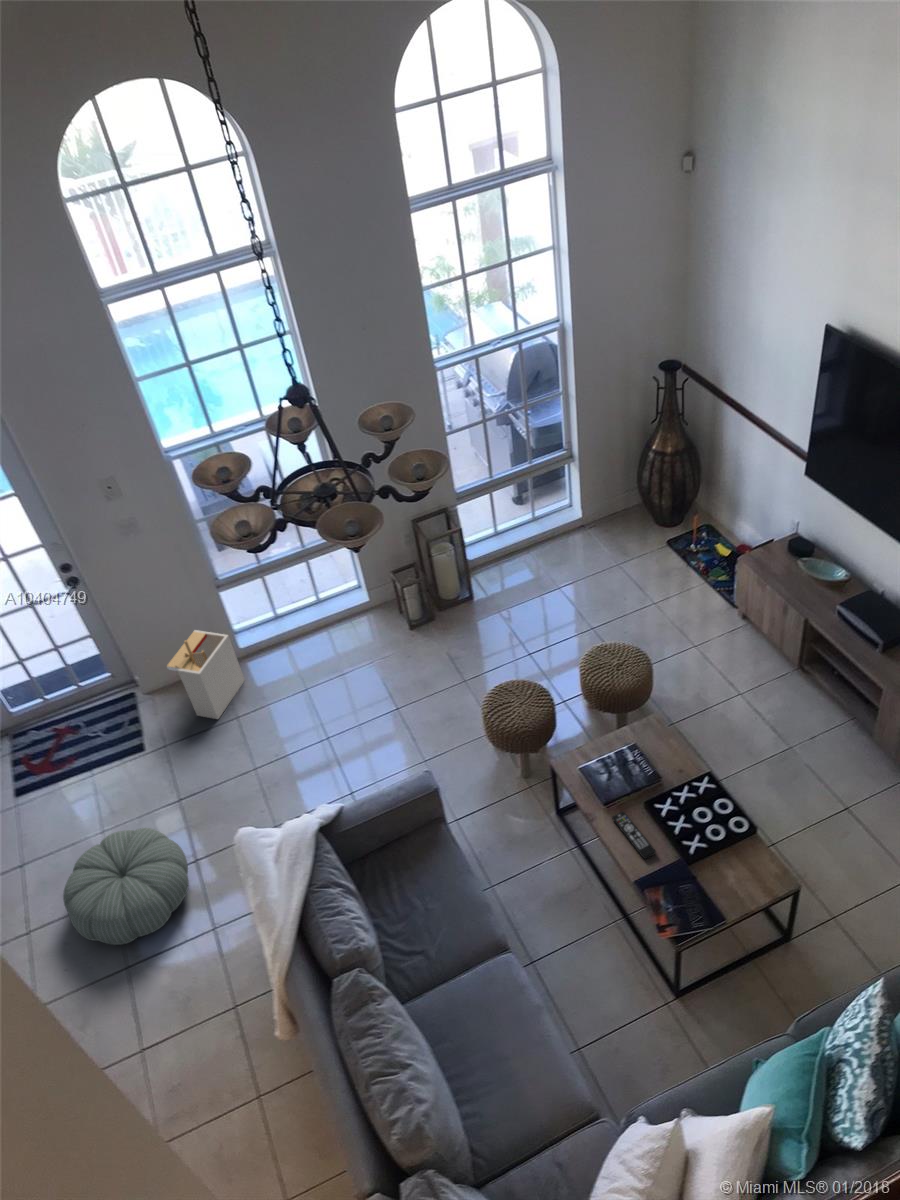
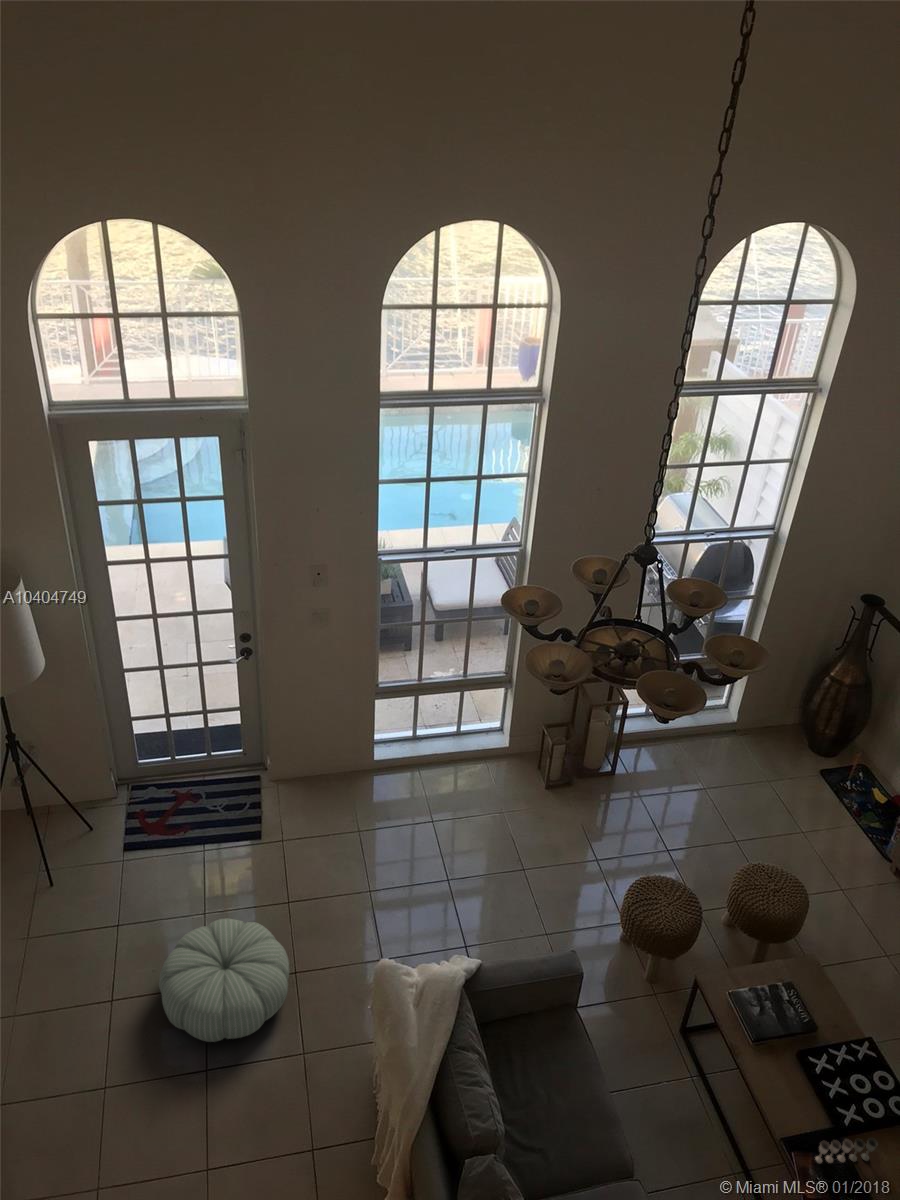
storage bin: present [167,630,245,719] -> none [308,731,374,828]
remote control: present [612,811,656,859] -> none [760,1054,807,1116]
wine glass: none [666,859,717,894] -> present [815,1138,877,1163]

